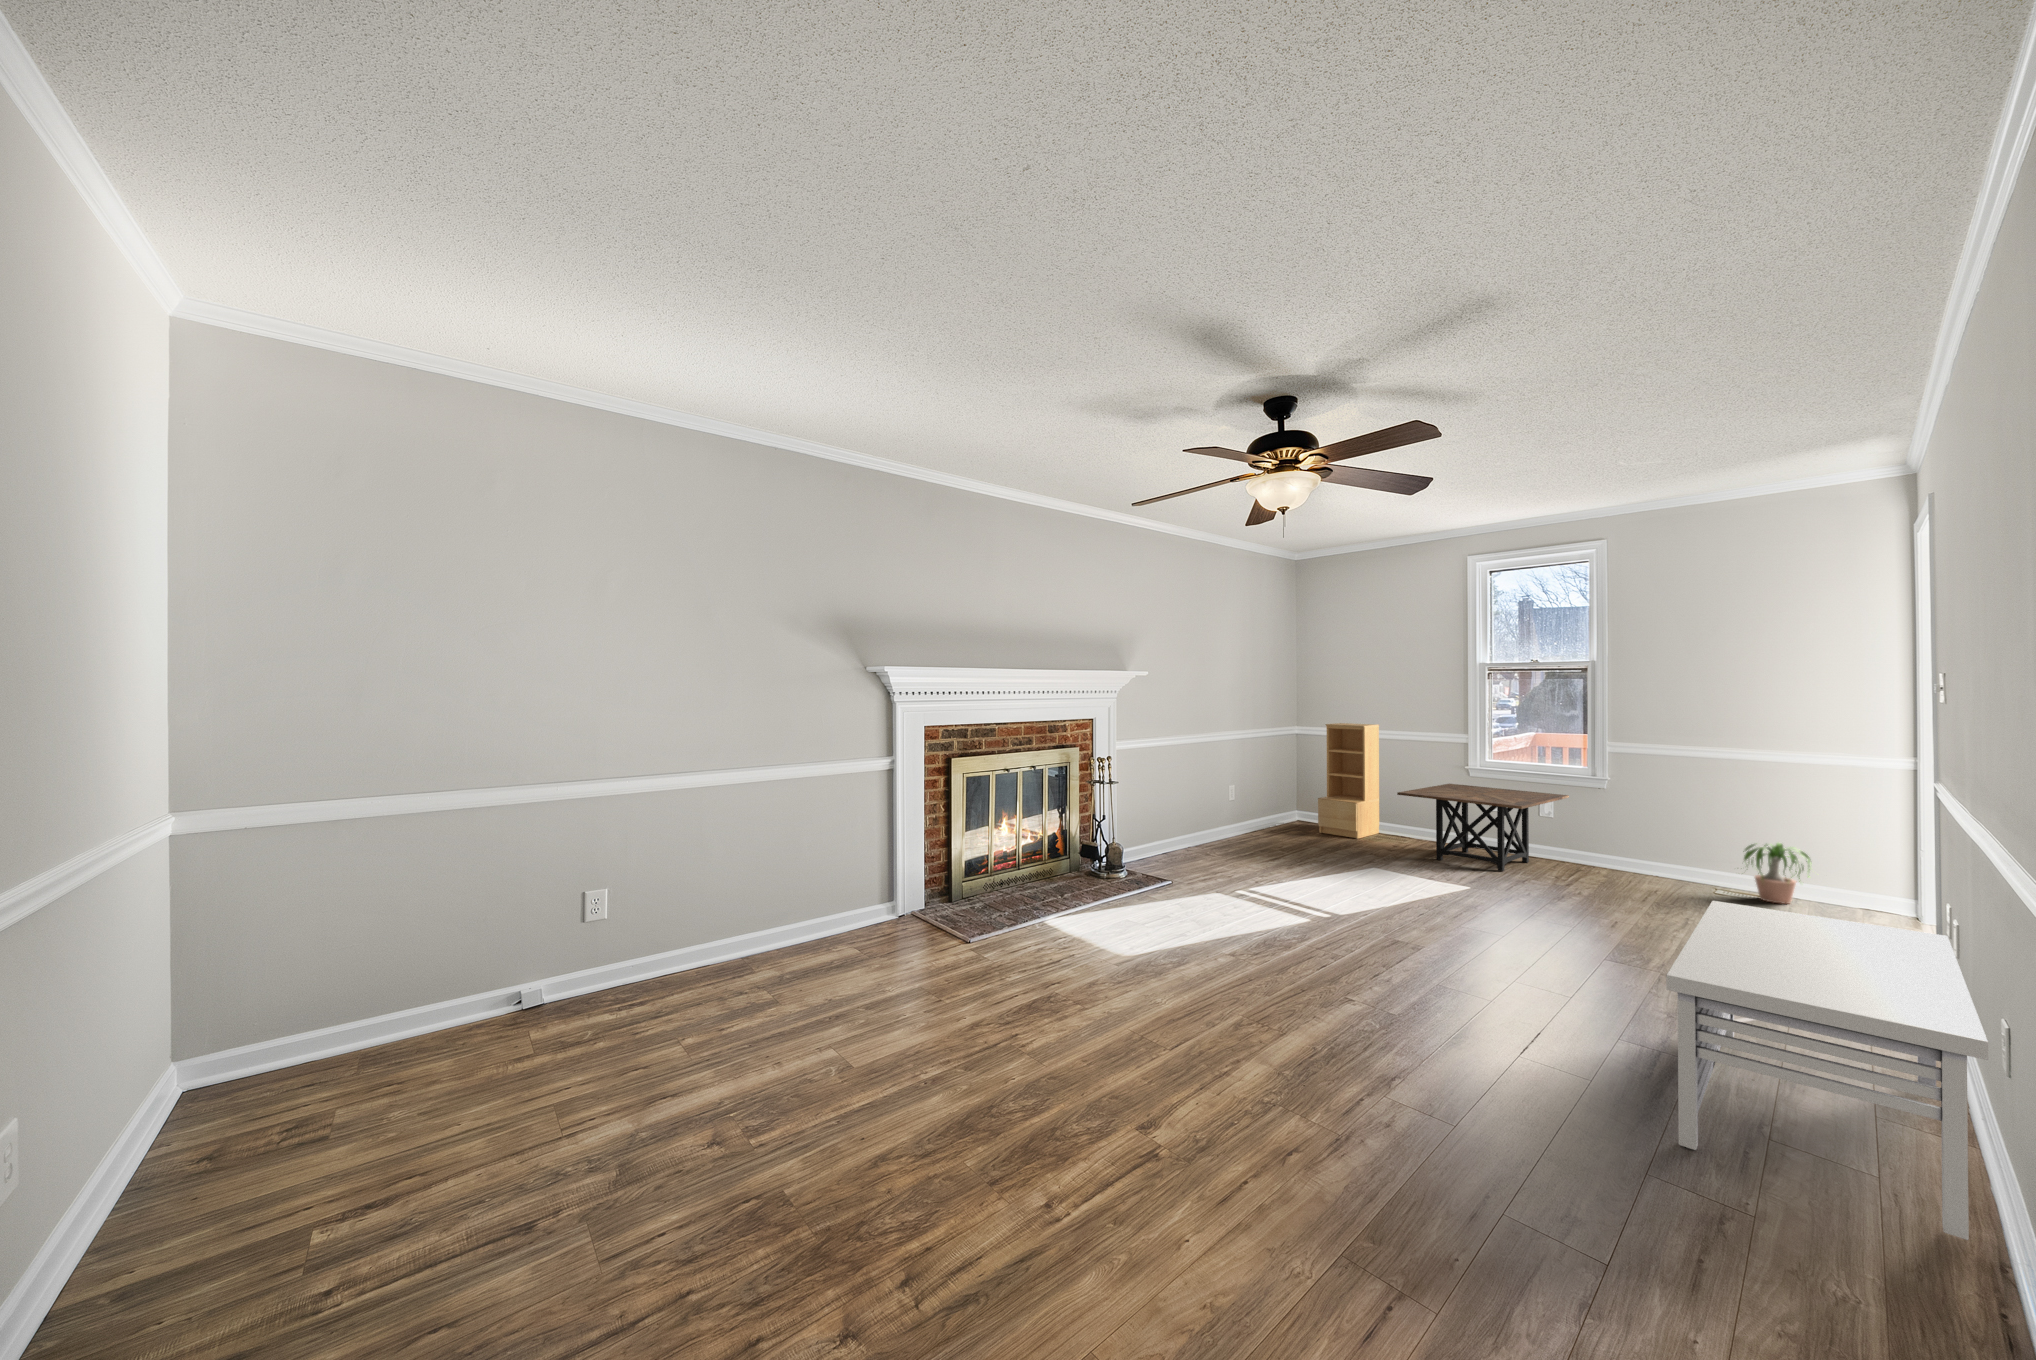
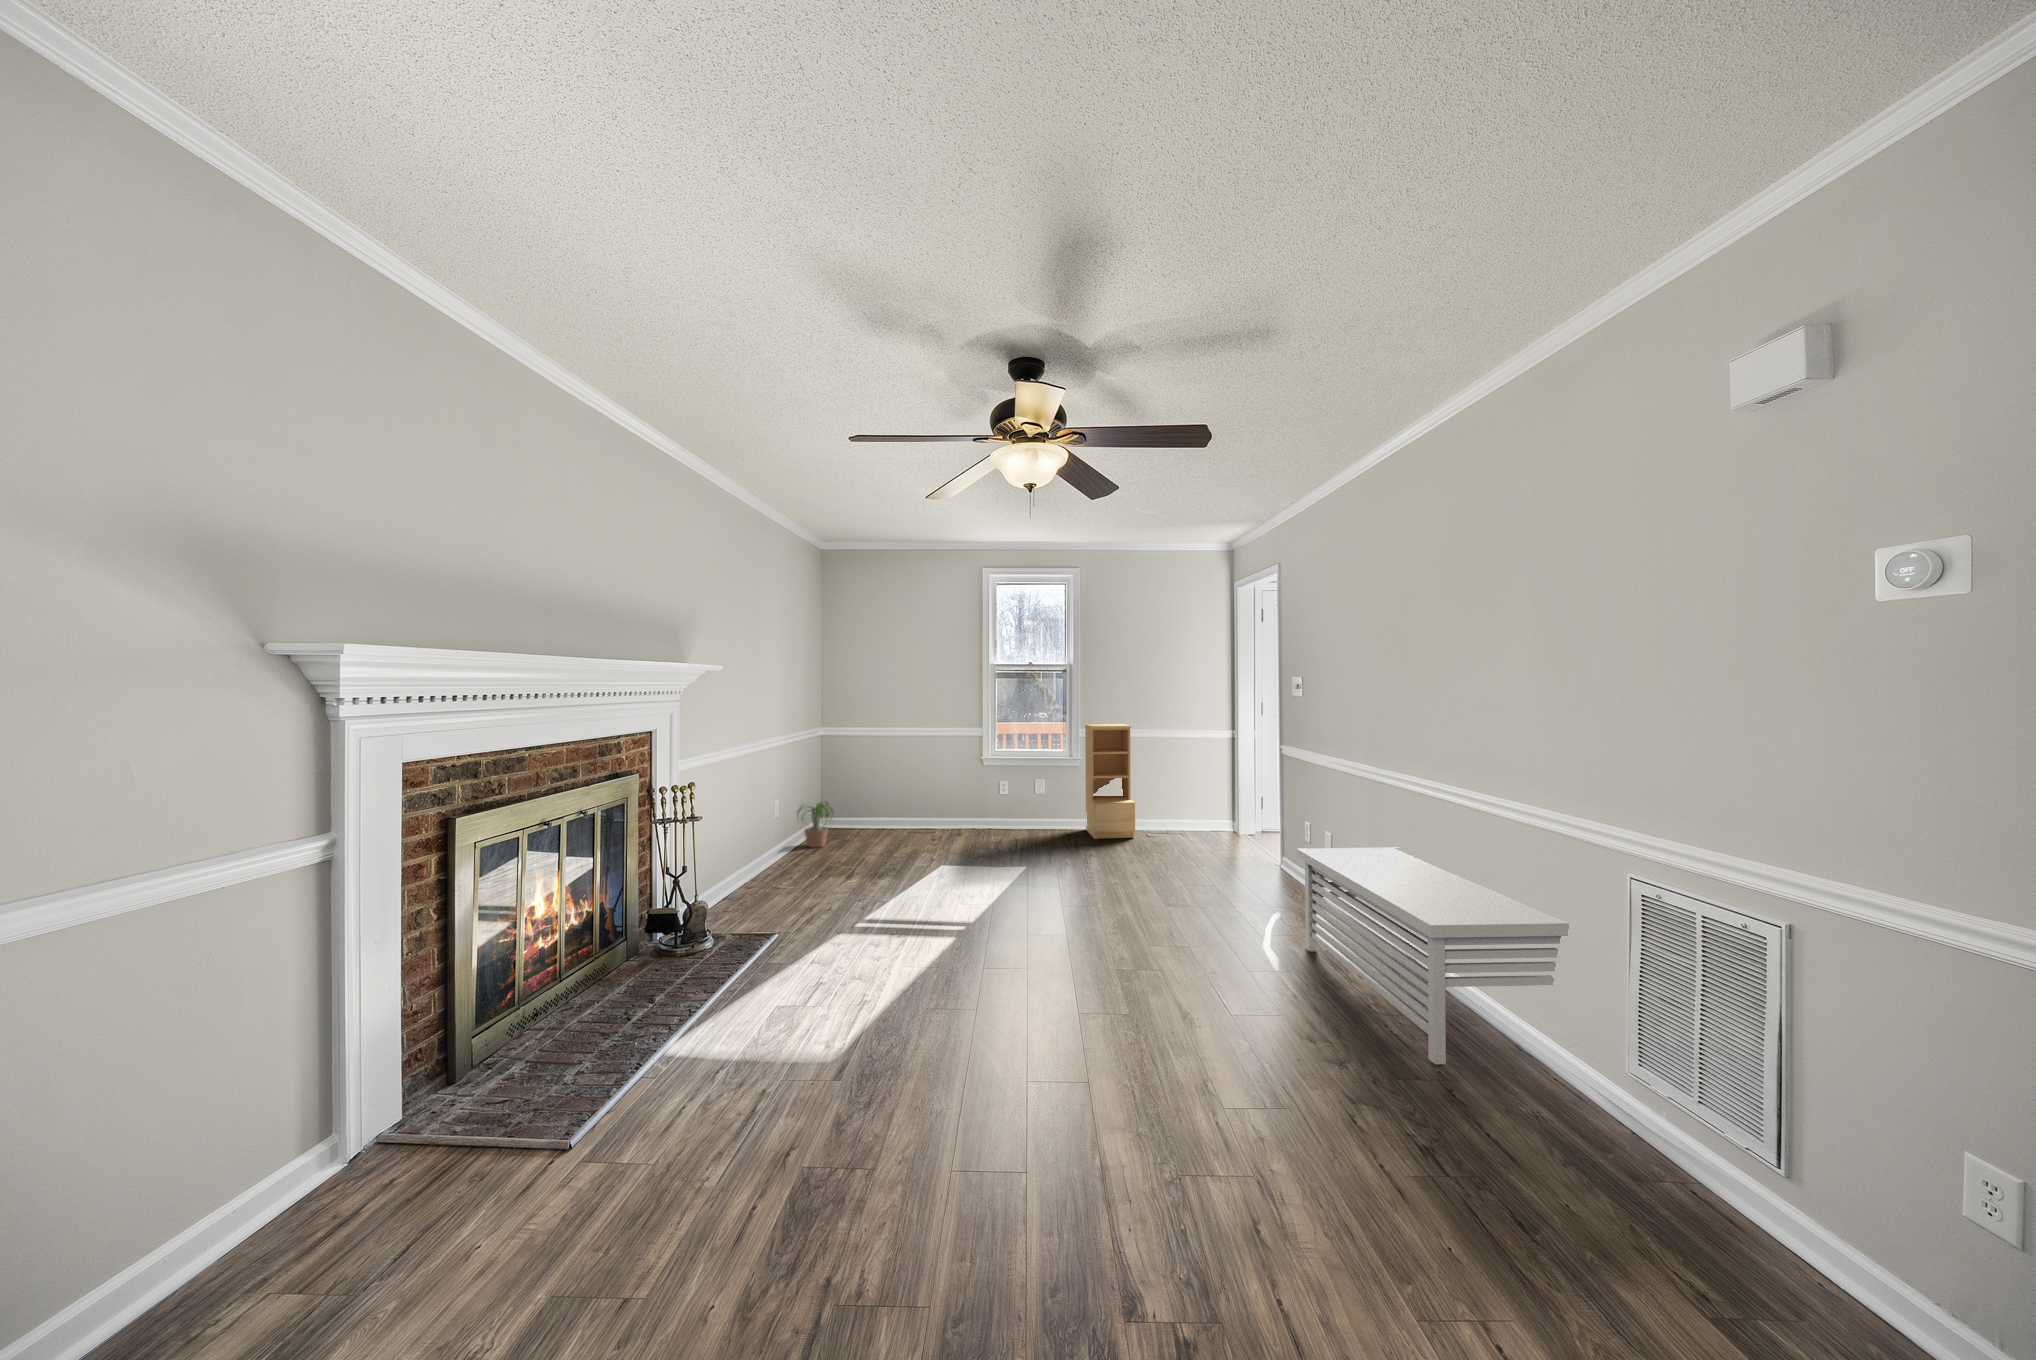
bookshelf: present [1318,723,1379,839] -> present [1085,724,1135,839]
side table: present [1397,784,1569,871] -> none [946,773,1056,845]
potted plant: present [1744,843,1810,904] -> present [797,802,833,848]

